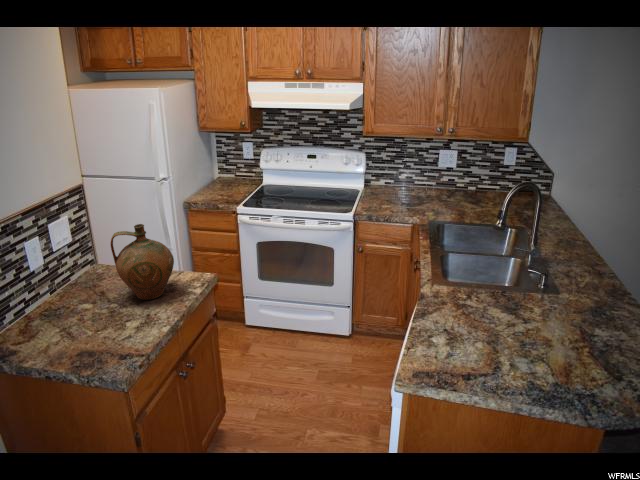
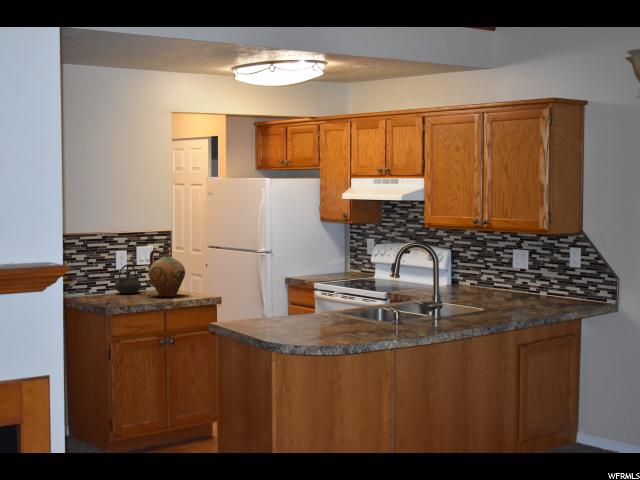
kettle: none [42,259,86,307] -> present [115,264,141,294]

